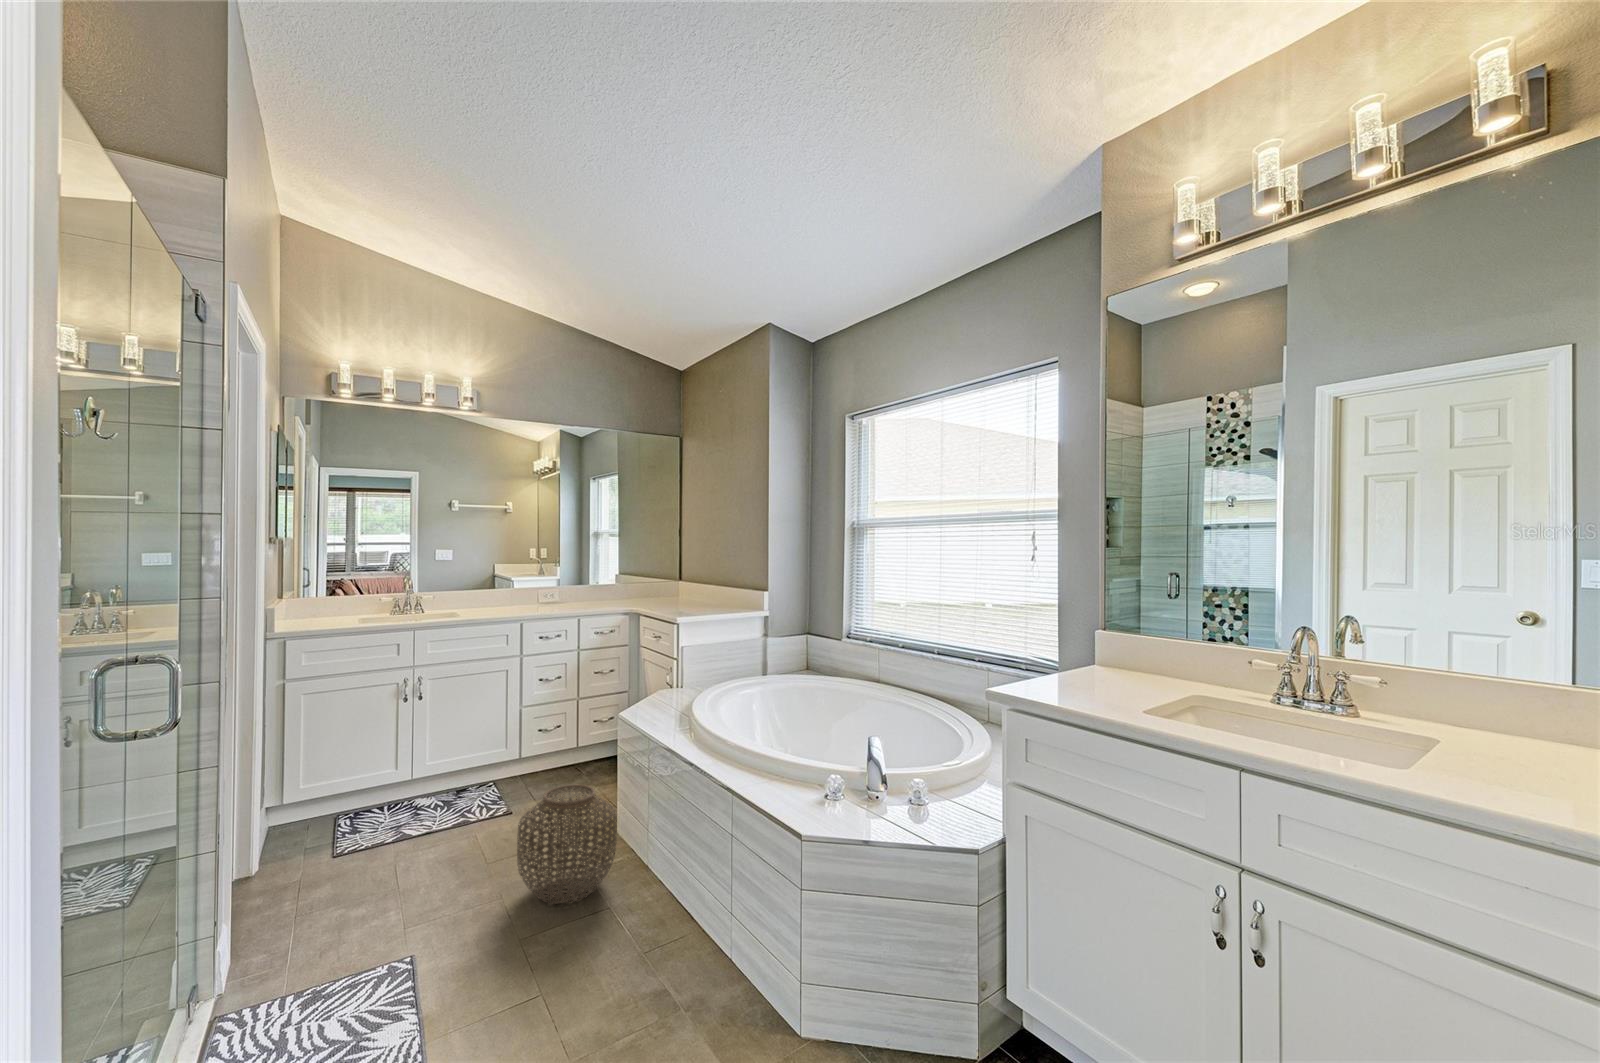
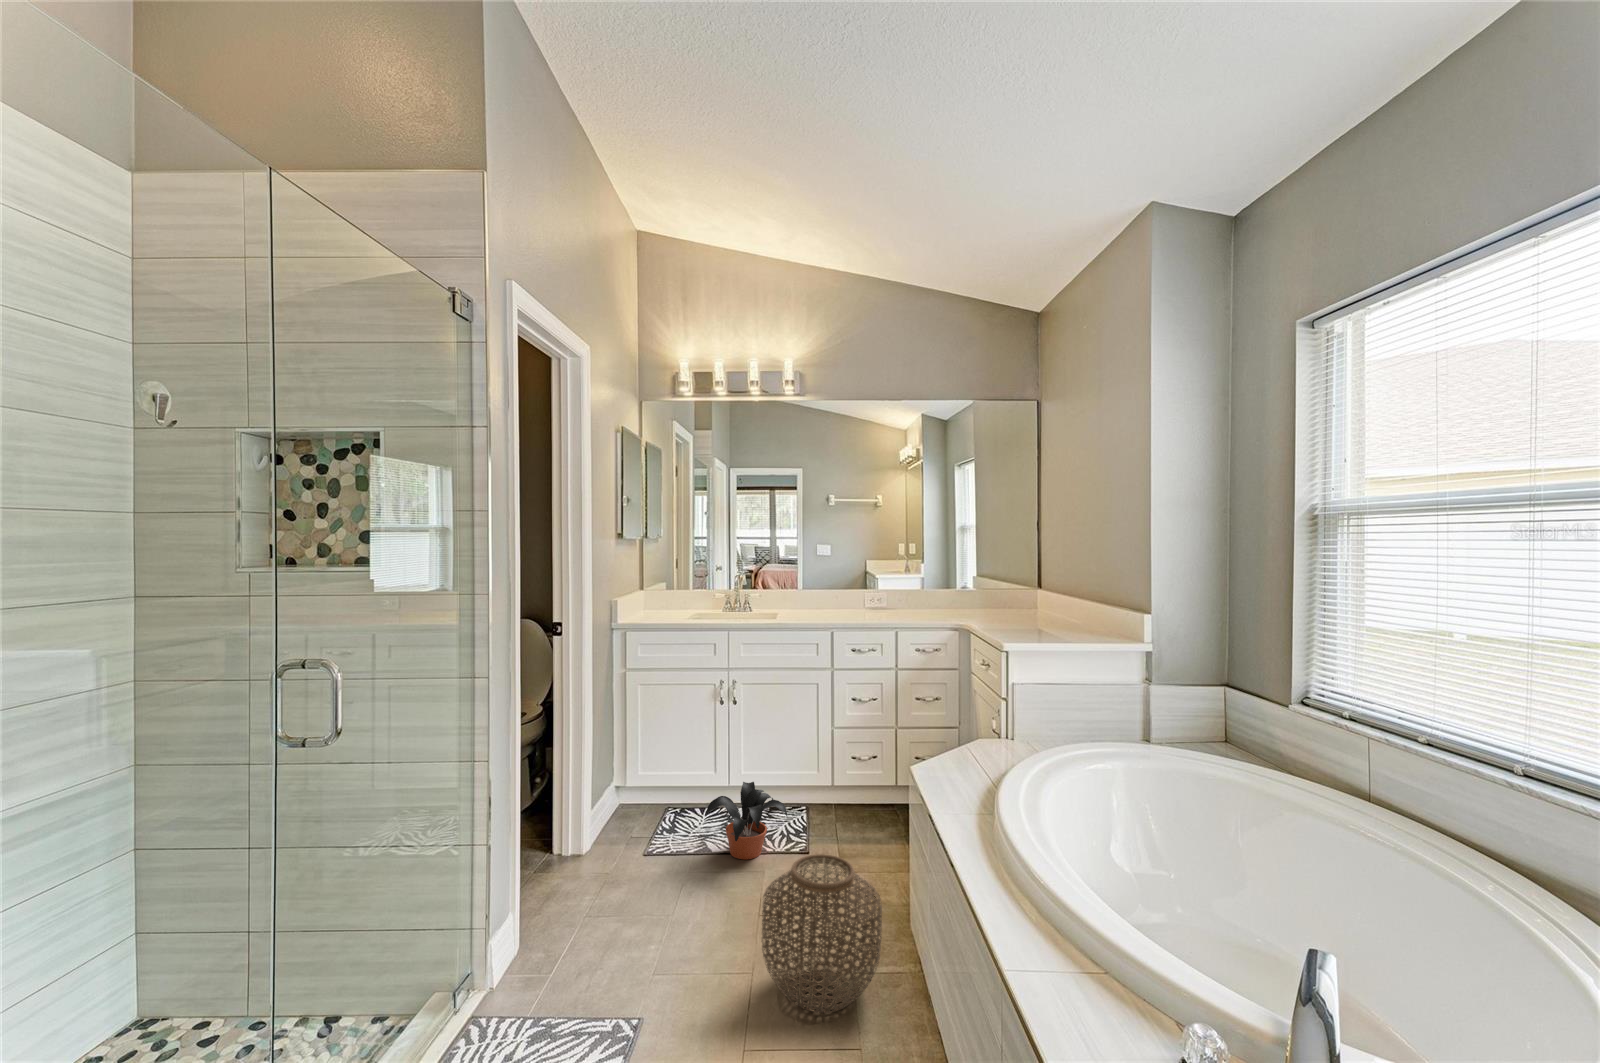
potted plant: none [408,764,492,833] -> present [705,782,787,859]

